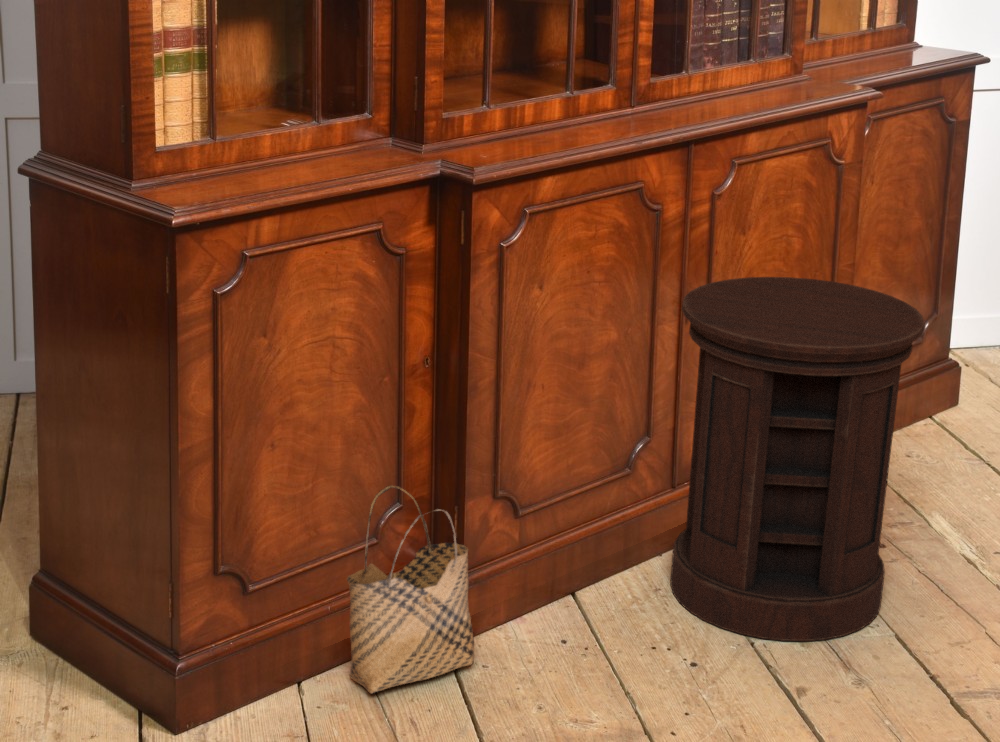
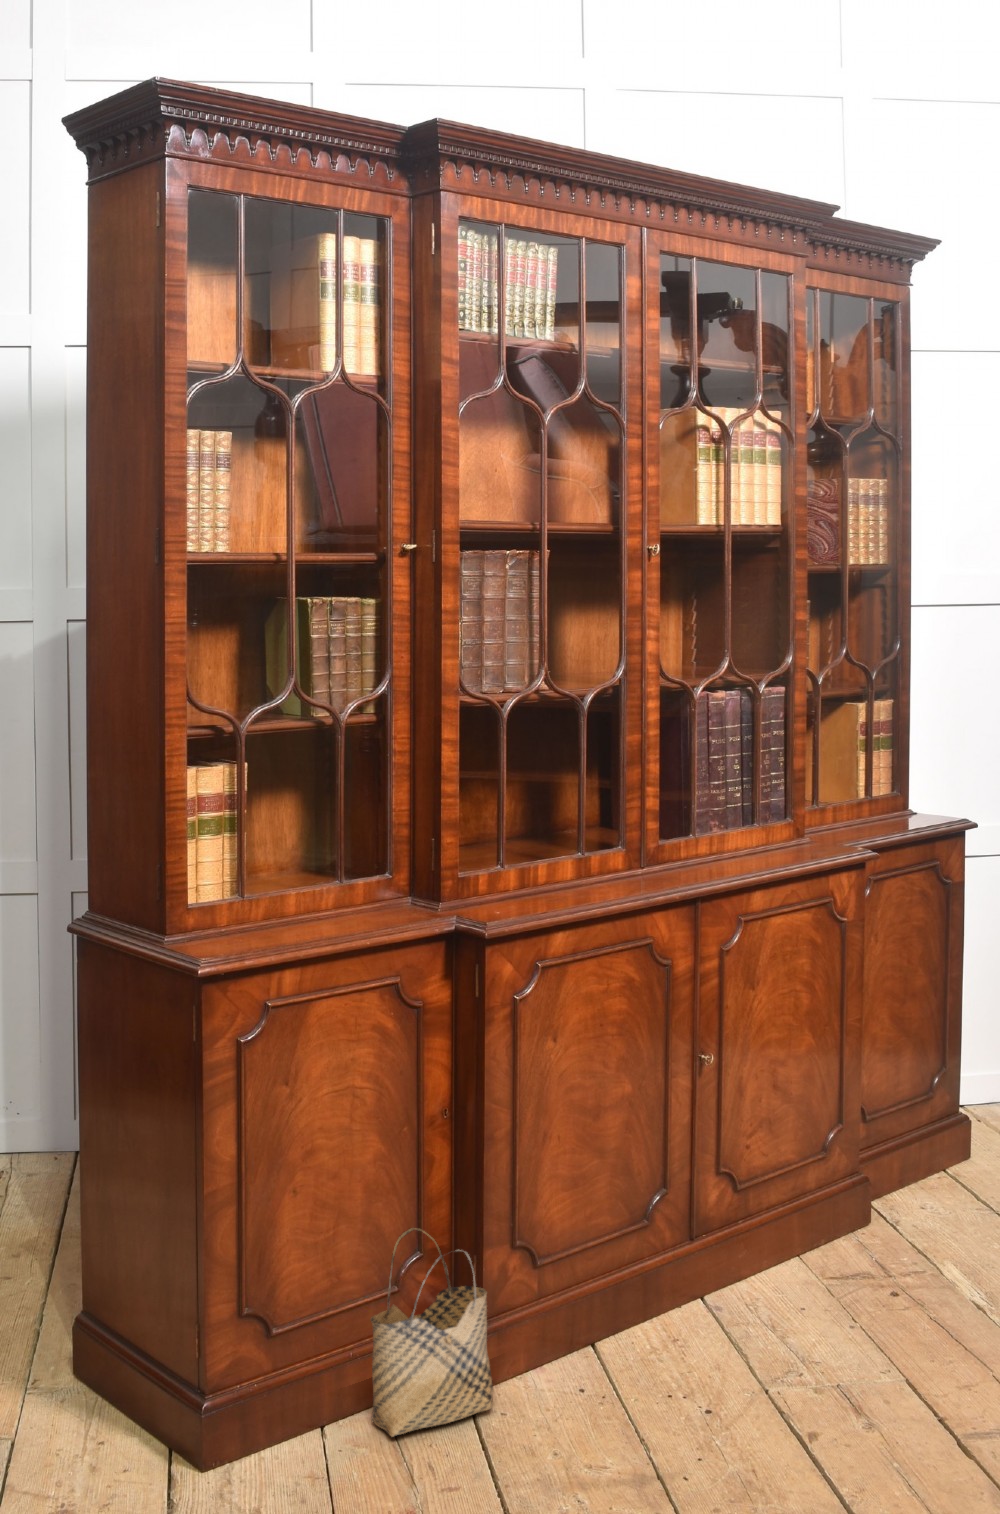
side table: present [670,277,925,641] -> none [686,1027,919,1389]

